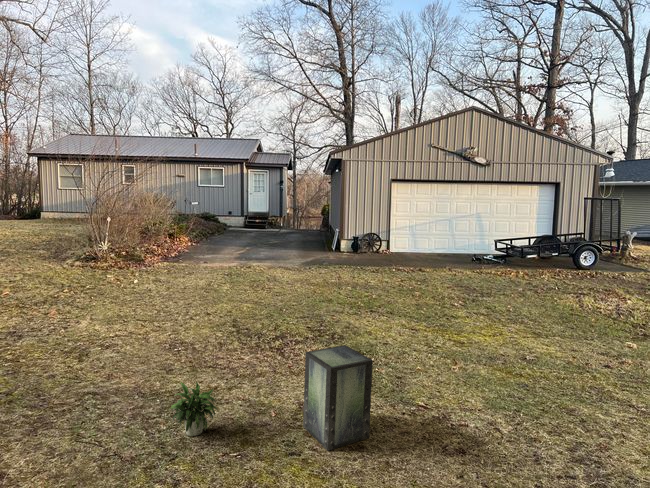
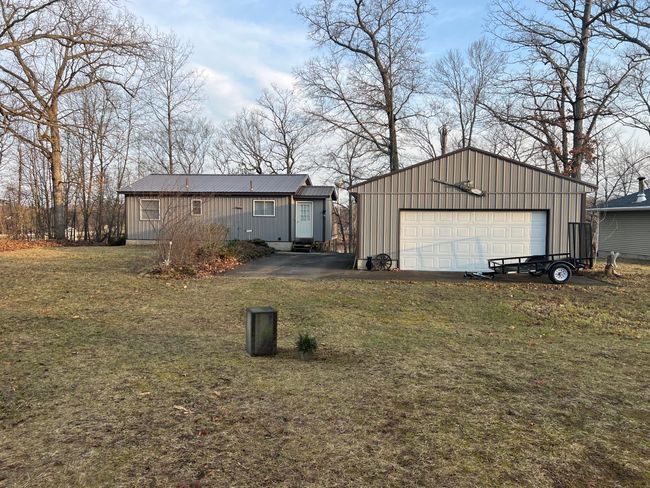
potted plant: present [171,382,217,436] -> present [295,333,318,360]

